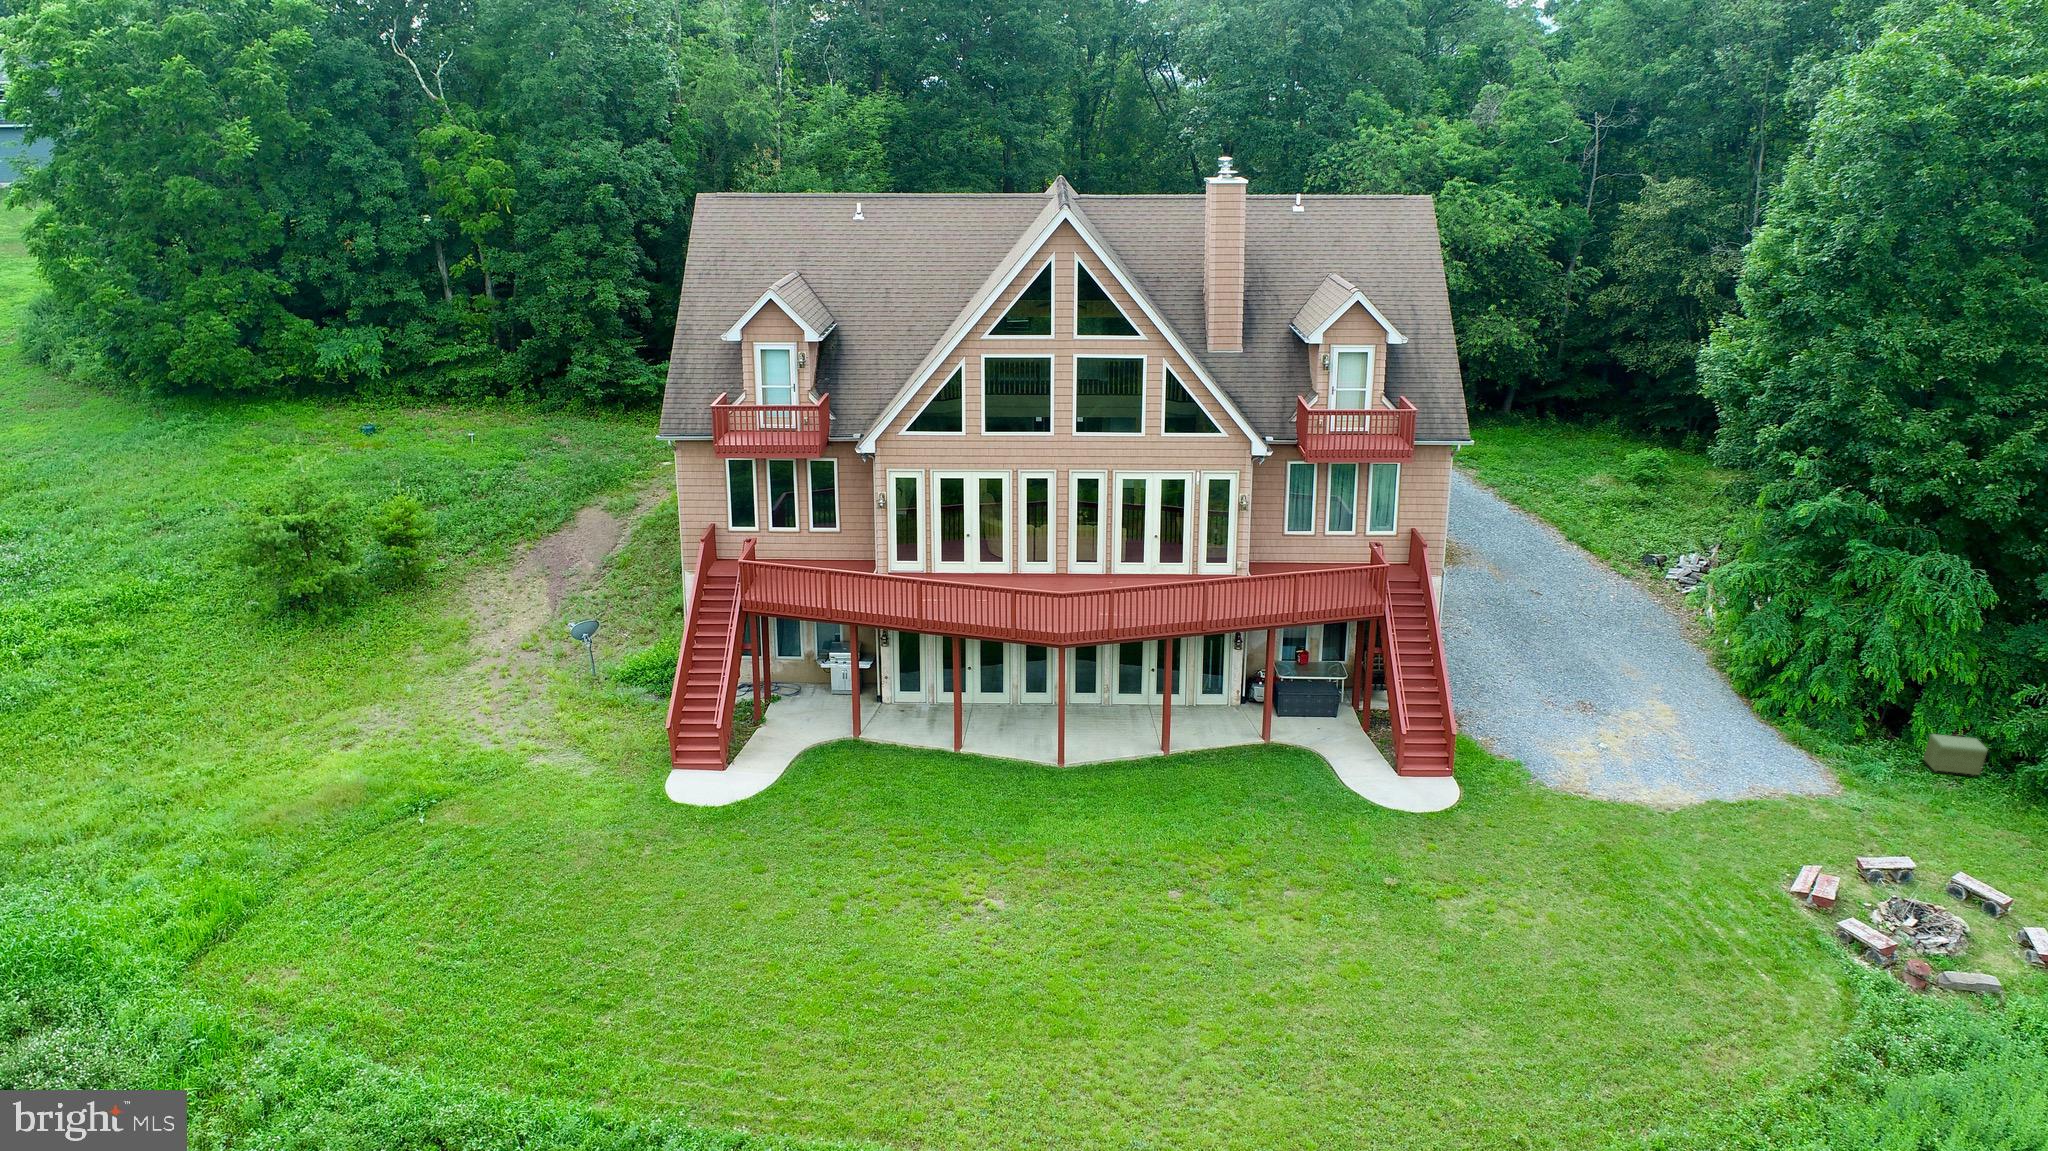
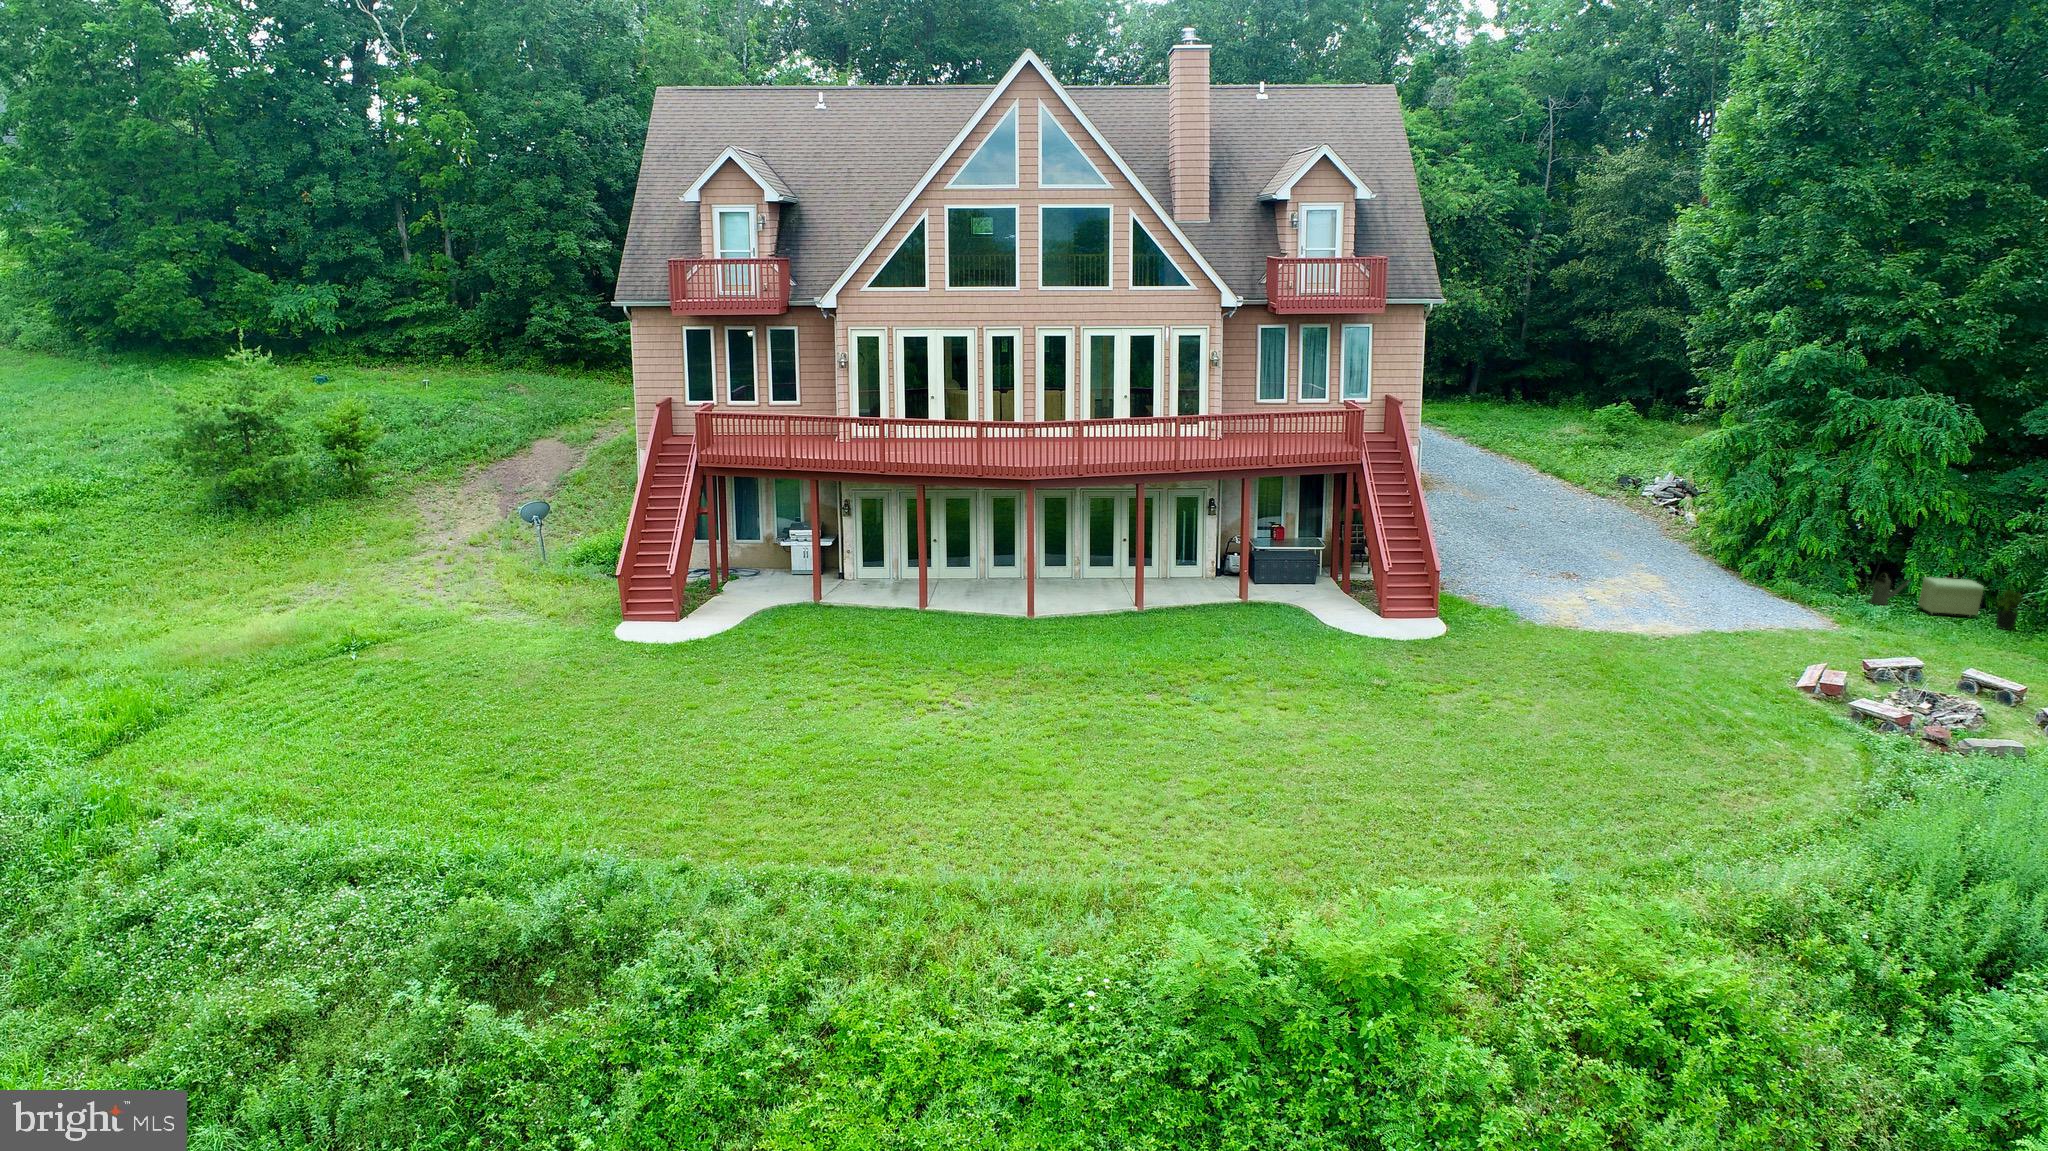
watering can: none [1875,726,1918,757] -> present [1868,574,1910,605]
potted plant: none [1997,757,2028,796] -> present [1996,590,2024,630]

